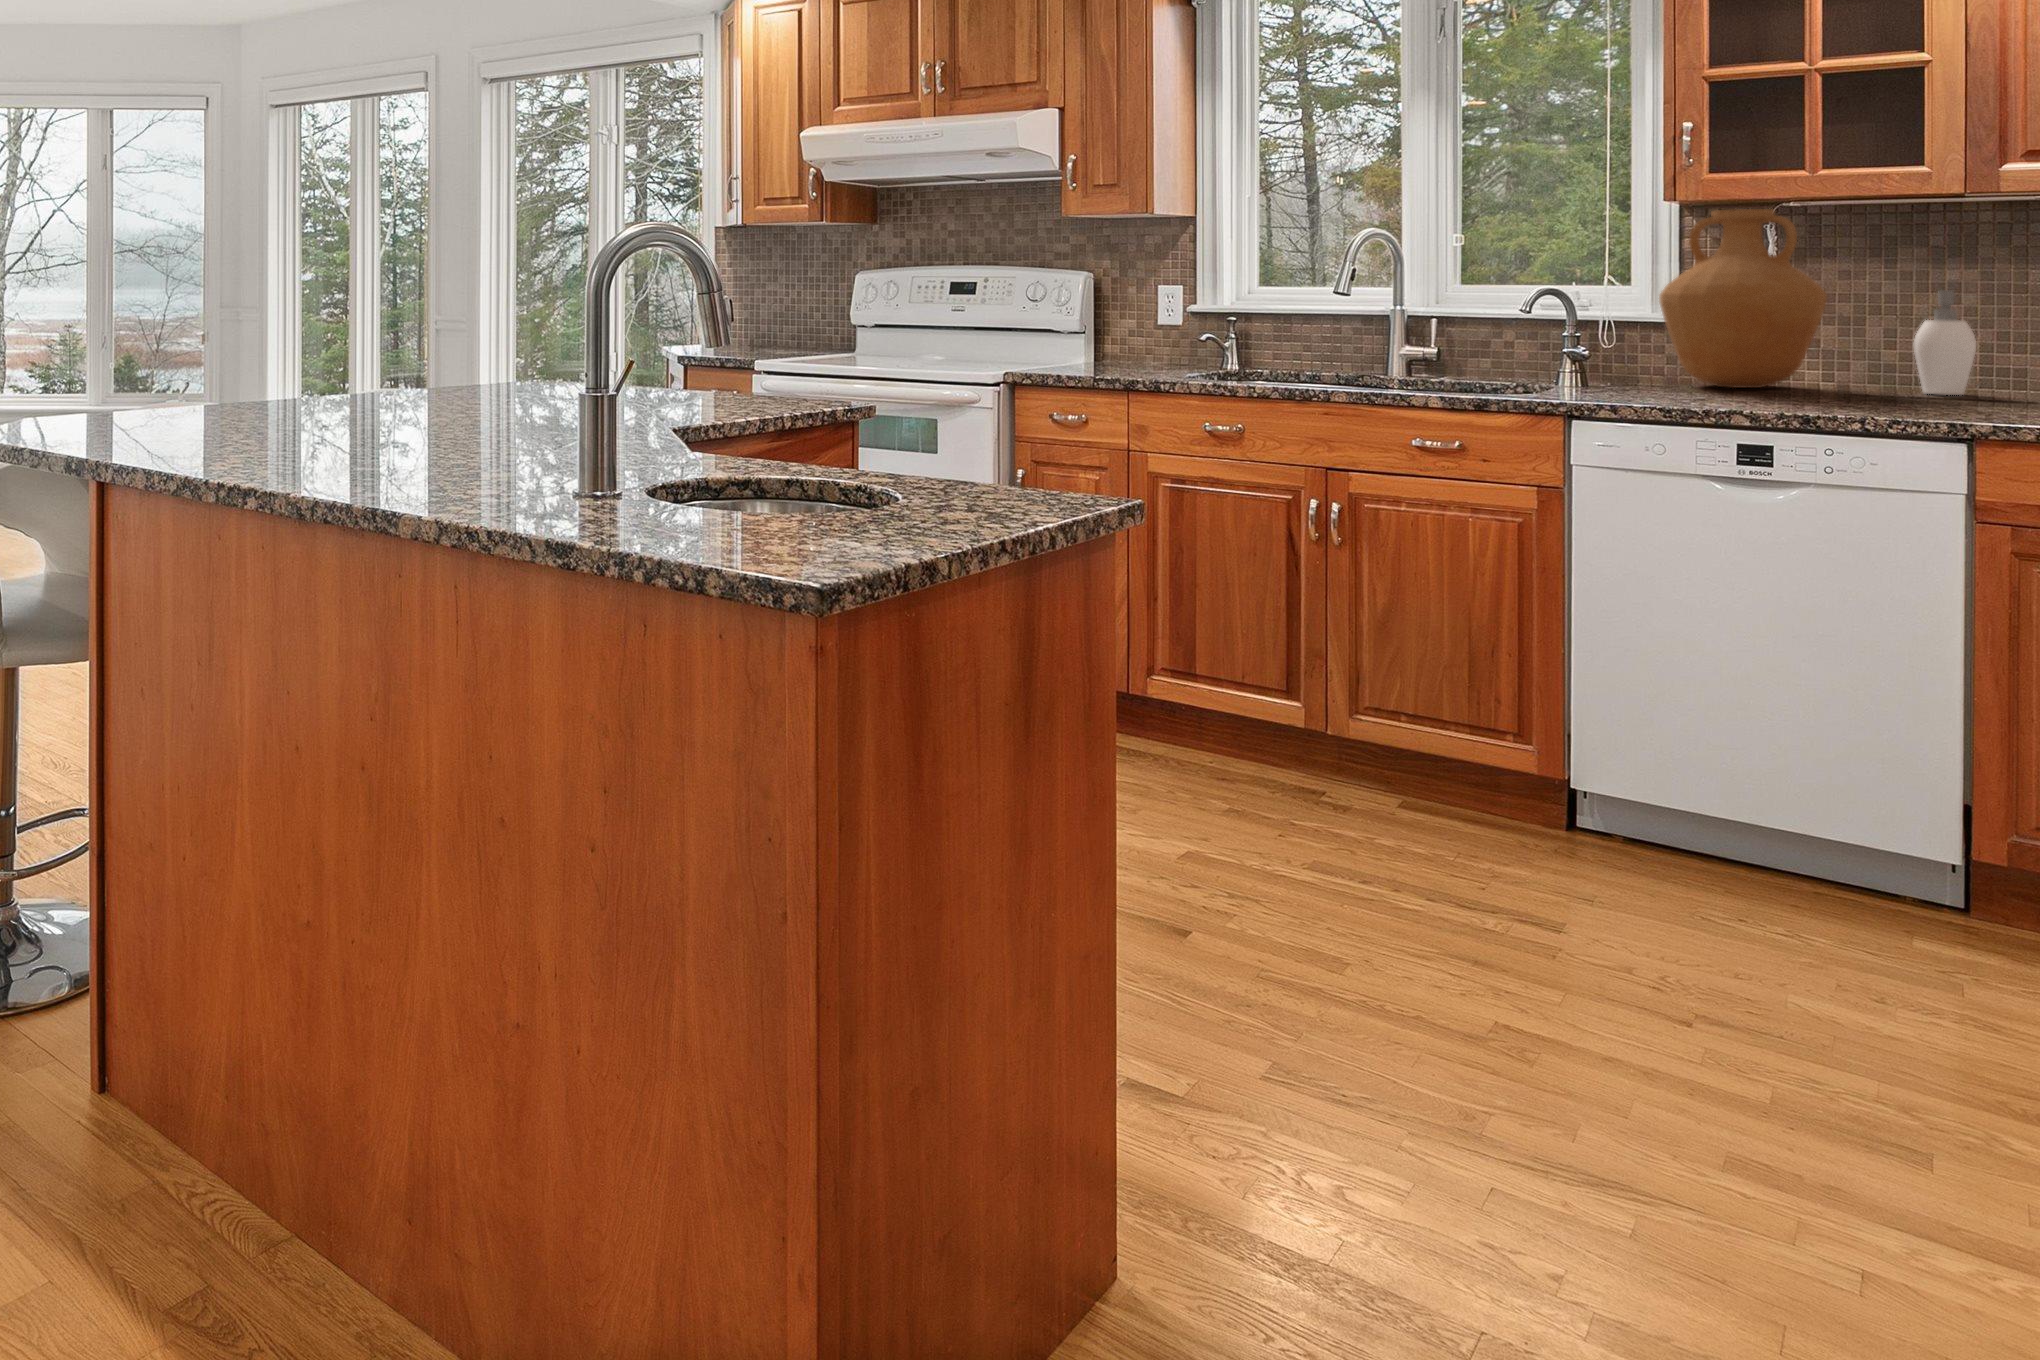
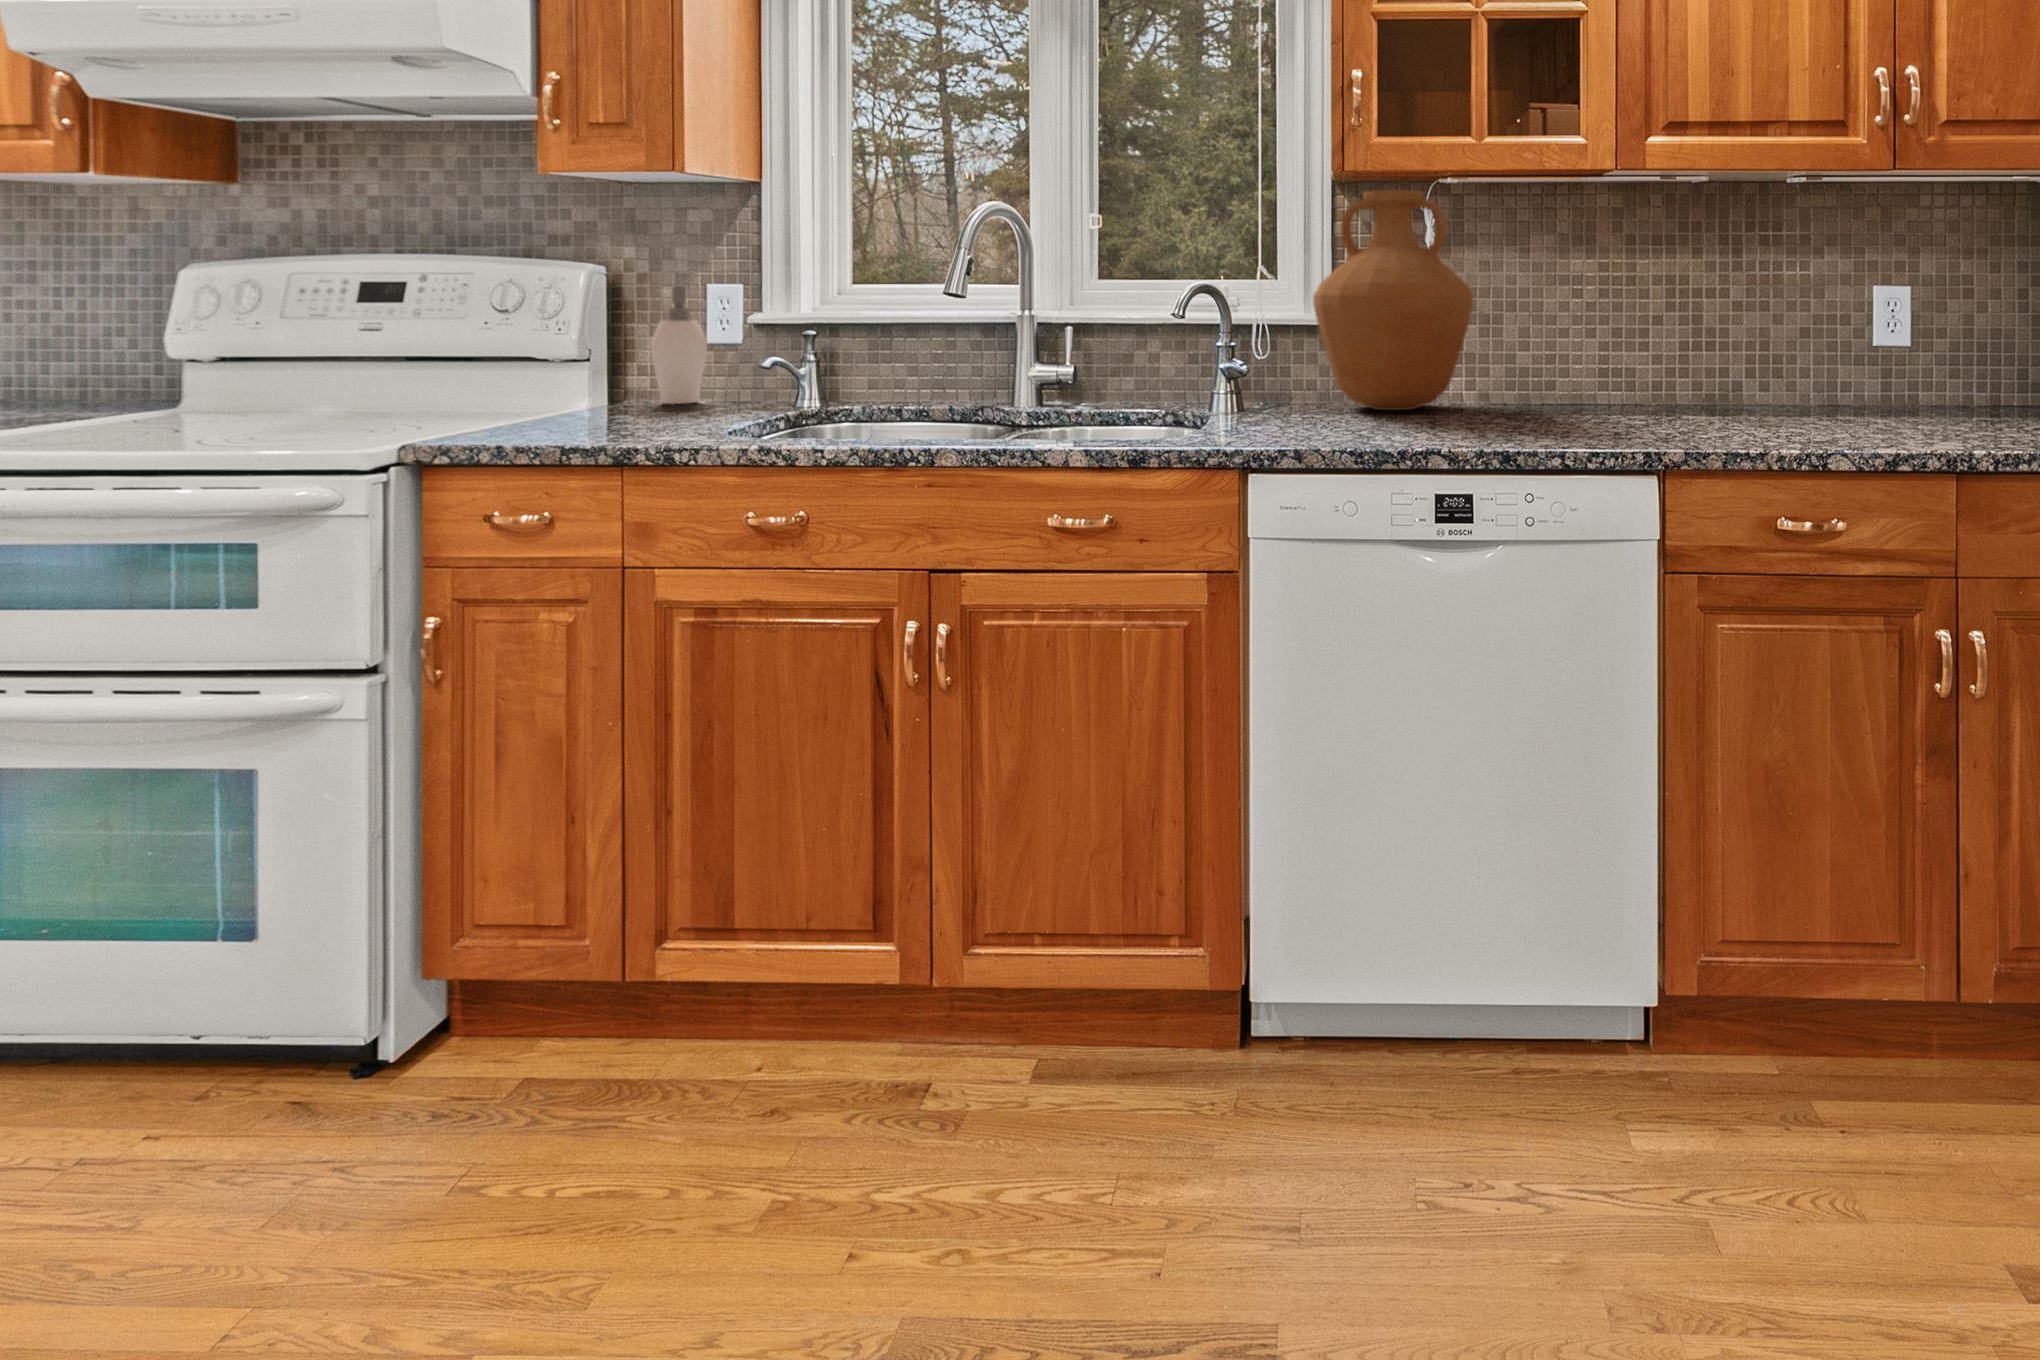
soap dispenser: present [1914,290,1976,395] -> present [651,287,707,404]

